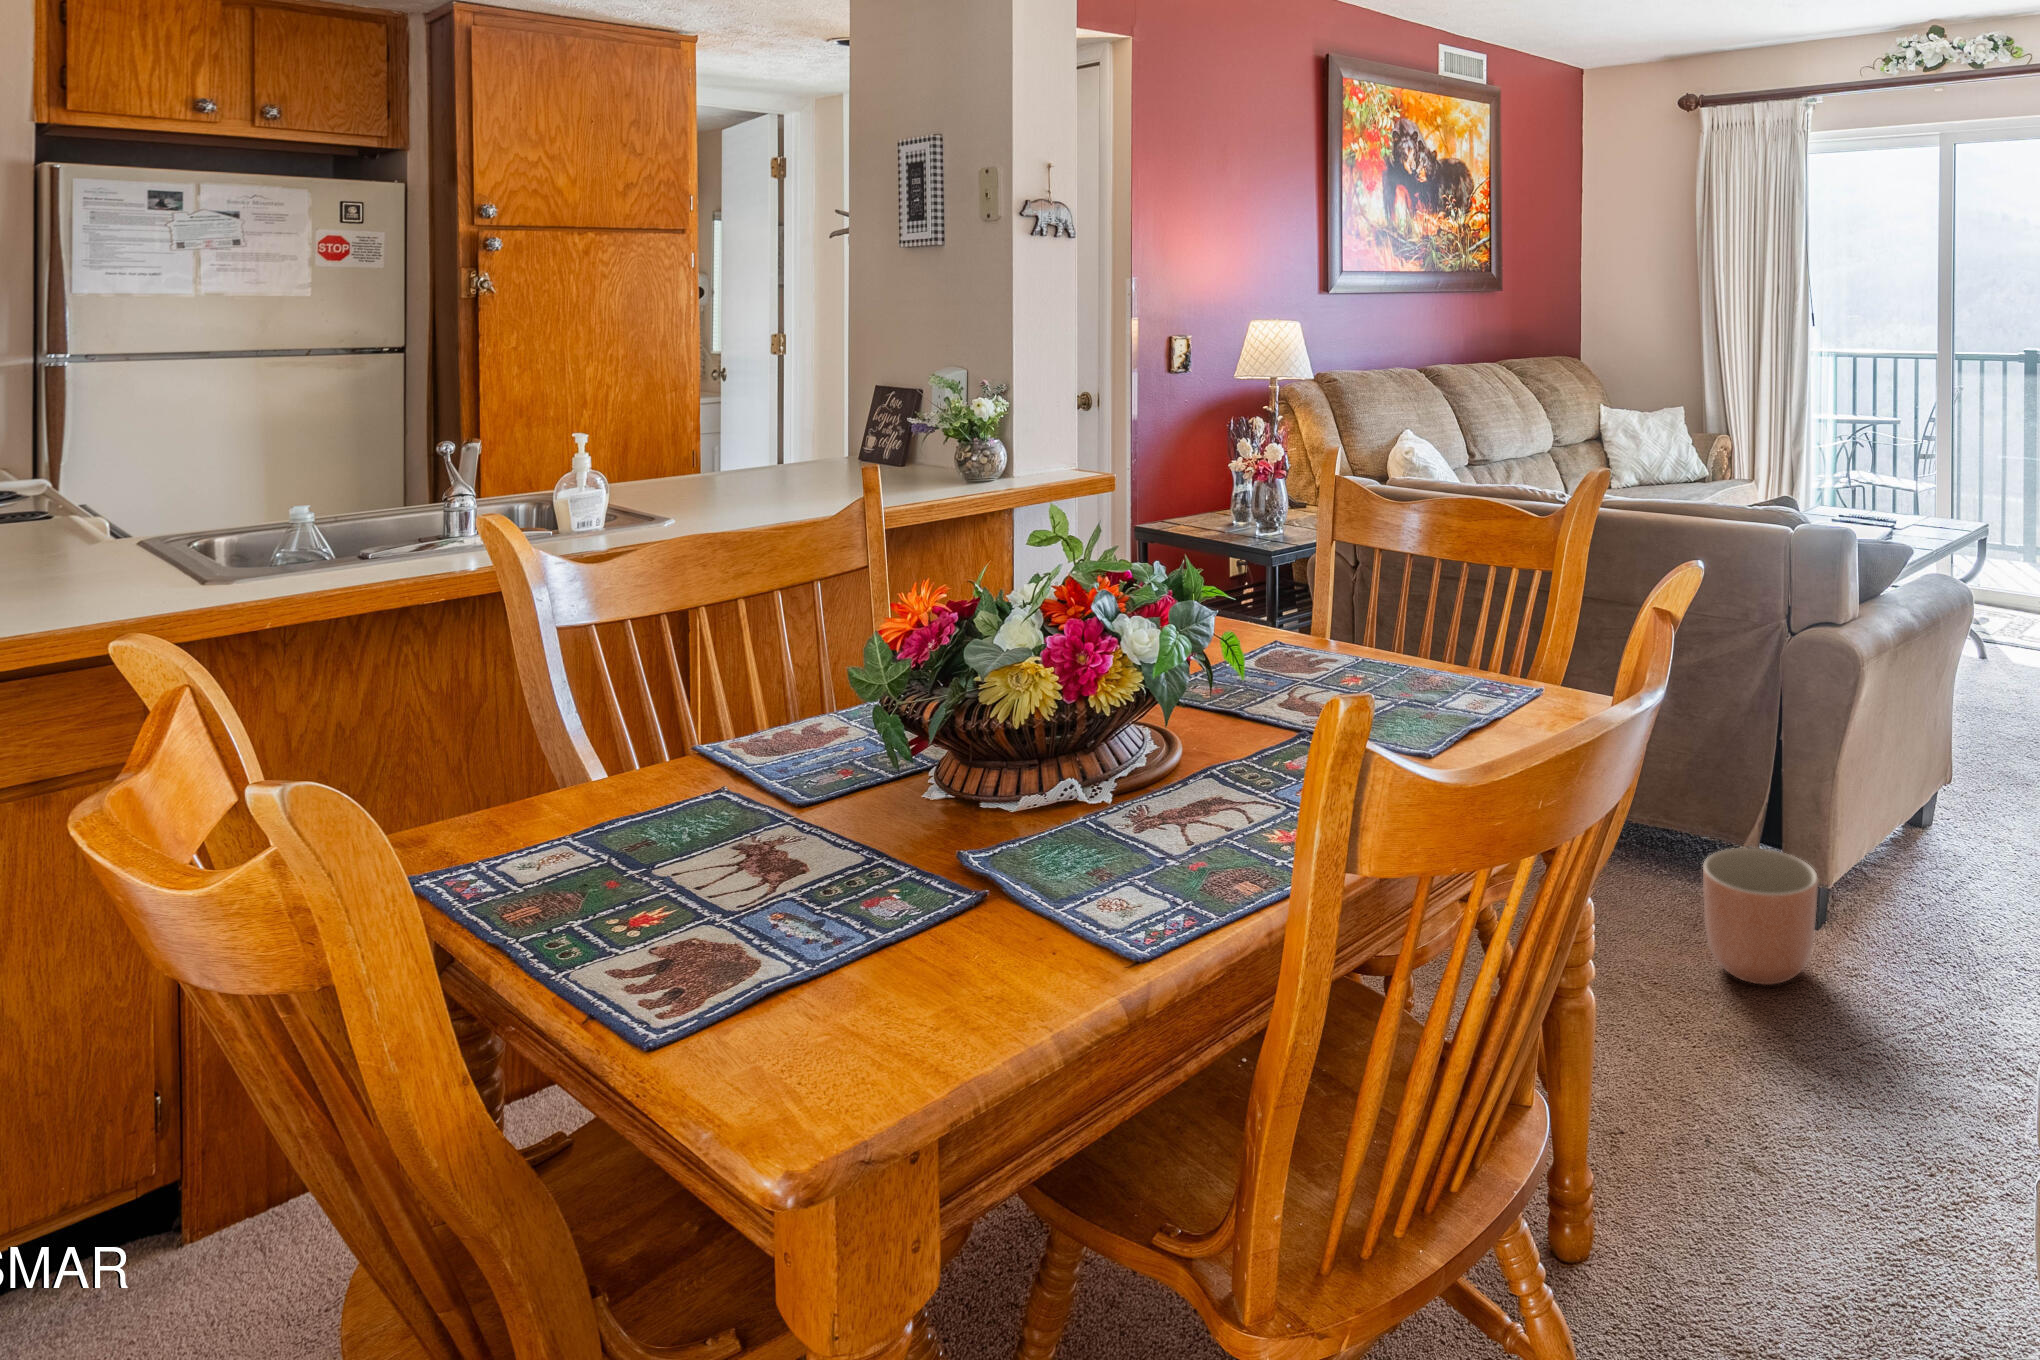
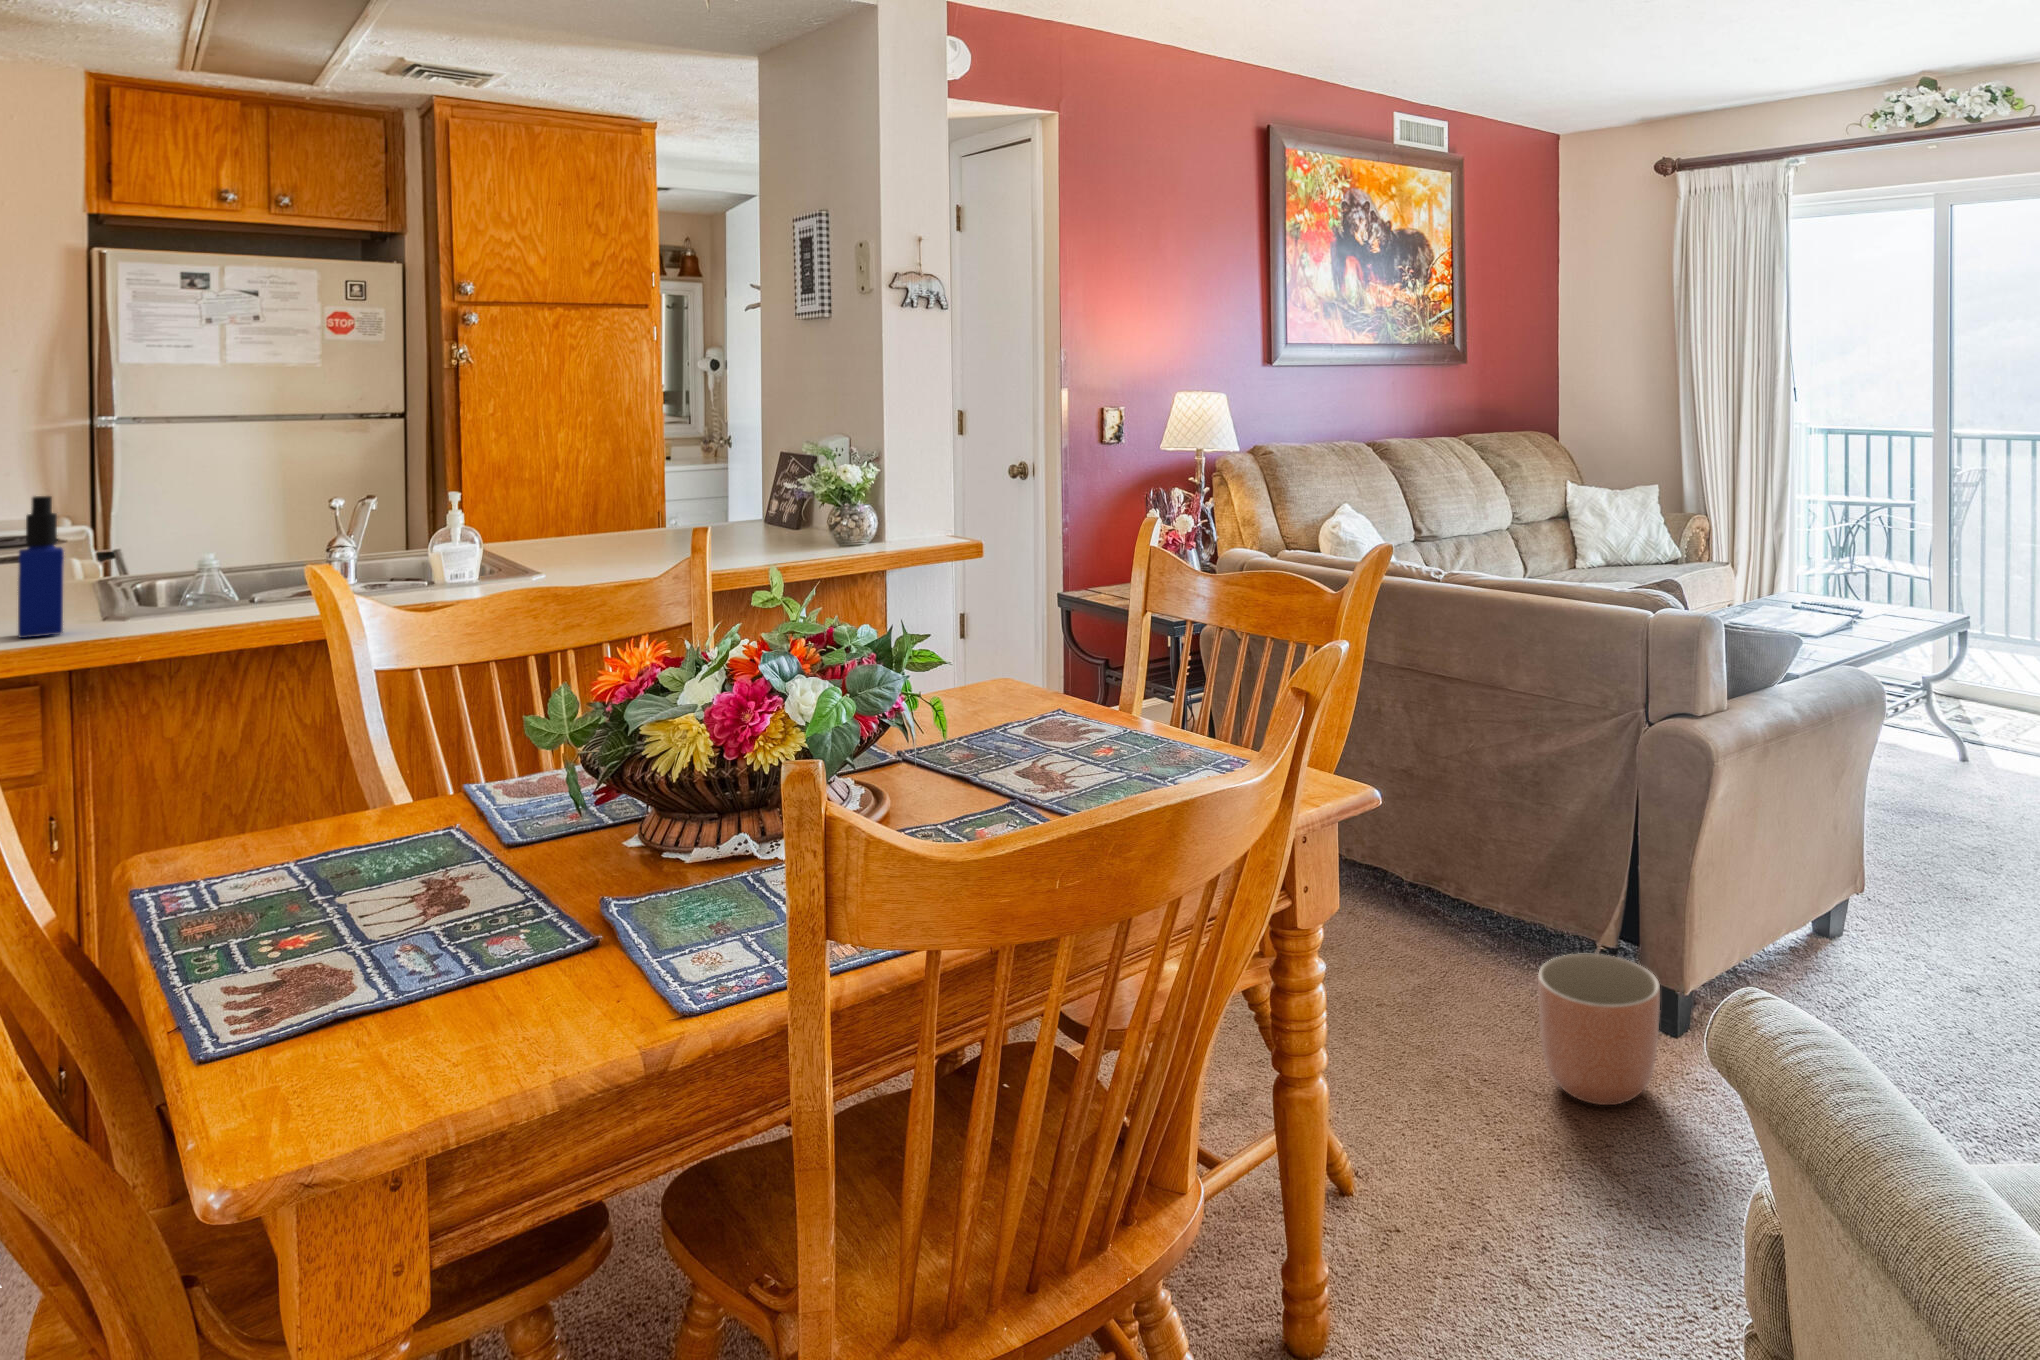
bottle: none [133,446,192,605] -> present [18,496,64,638]

